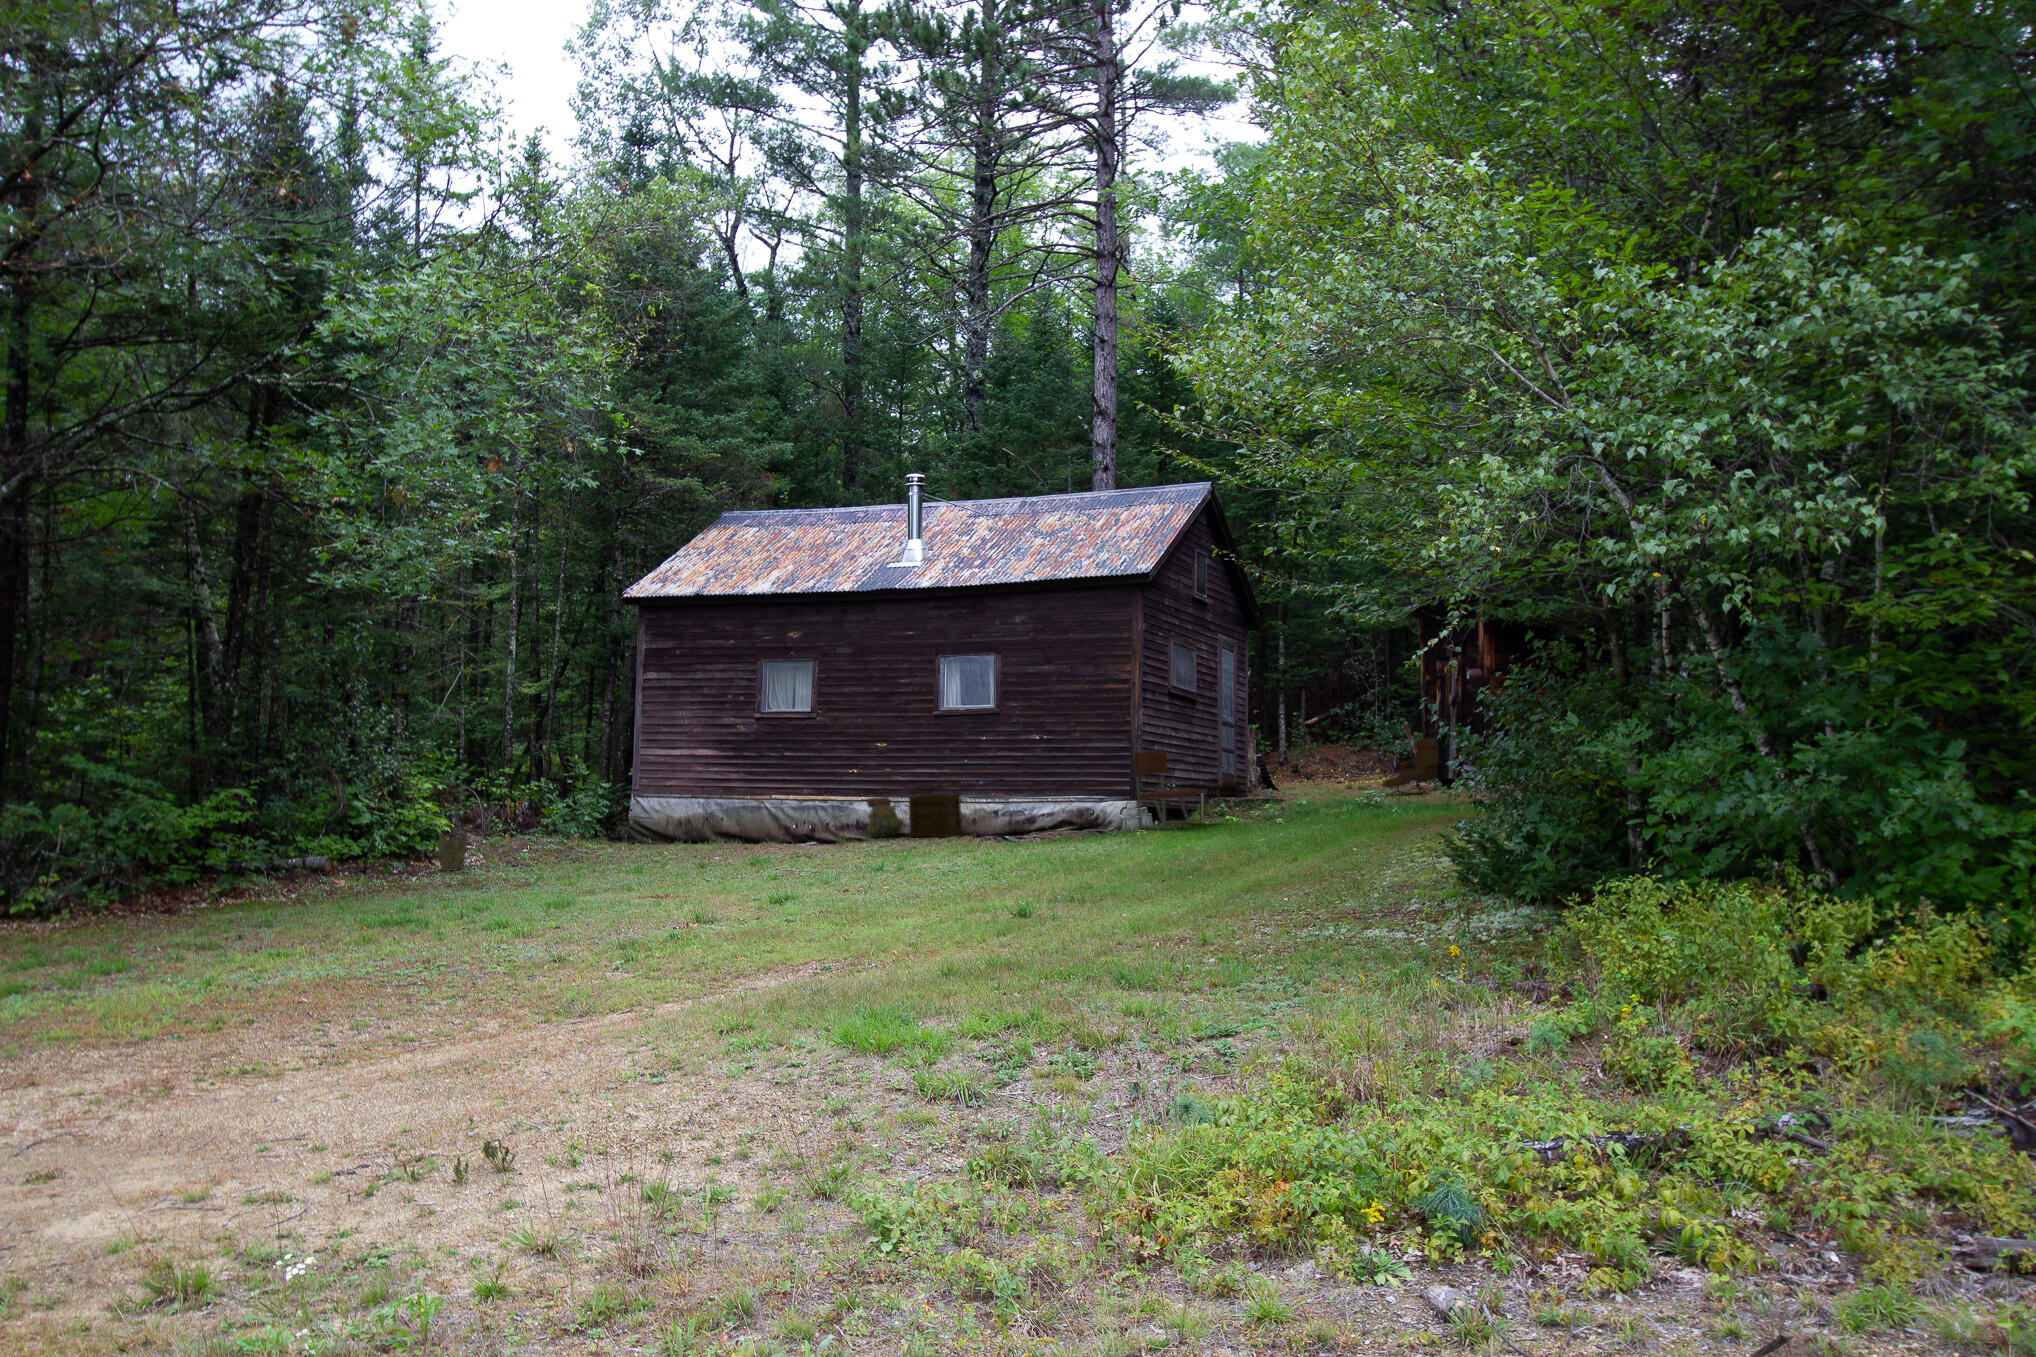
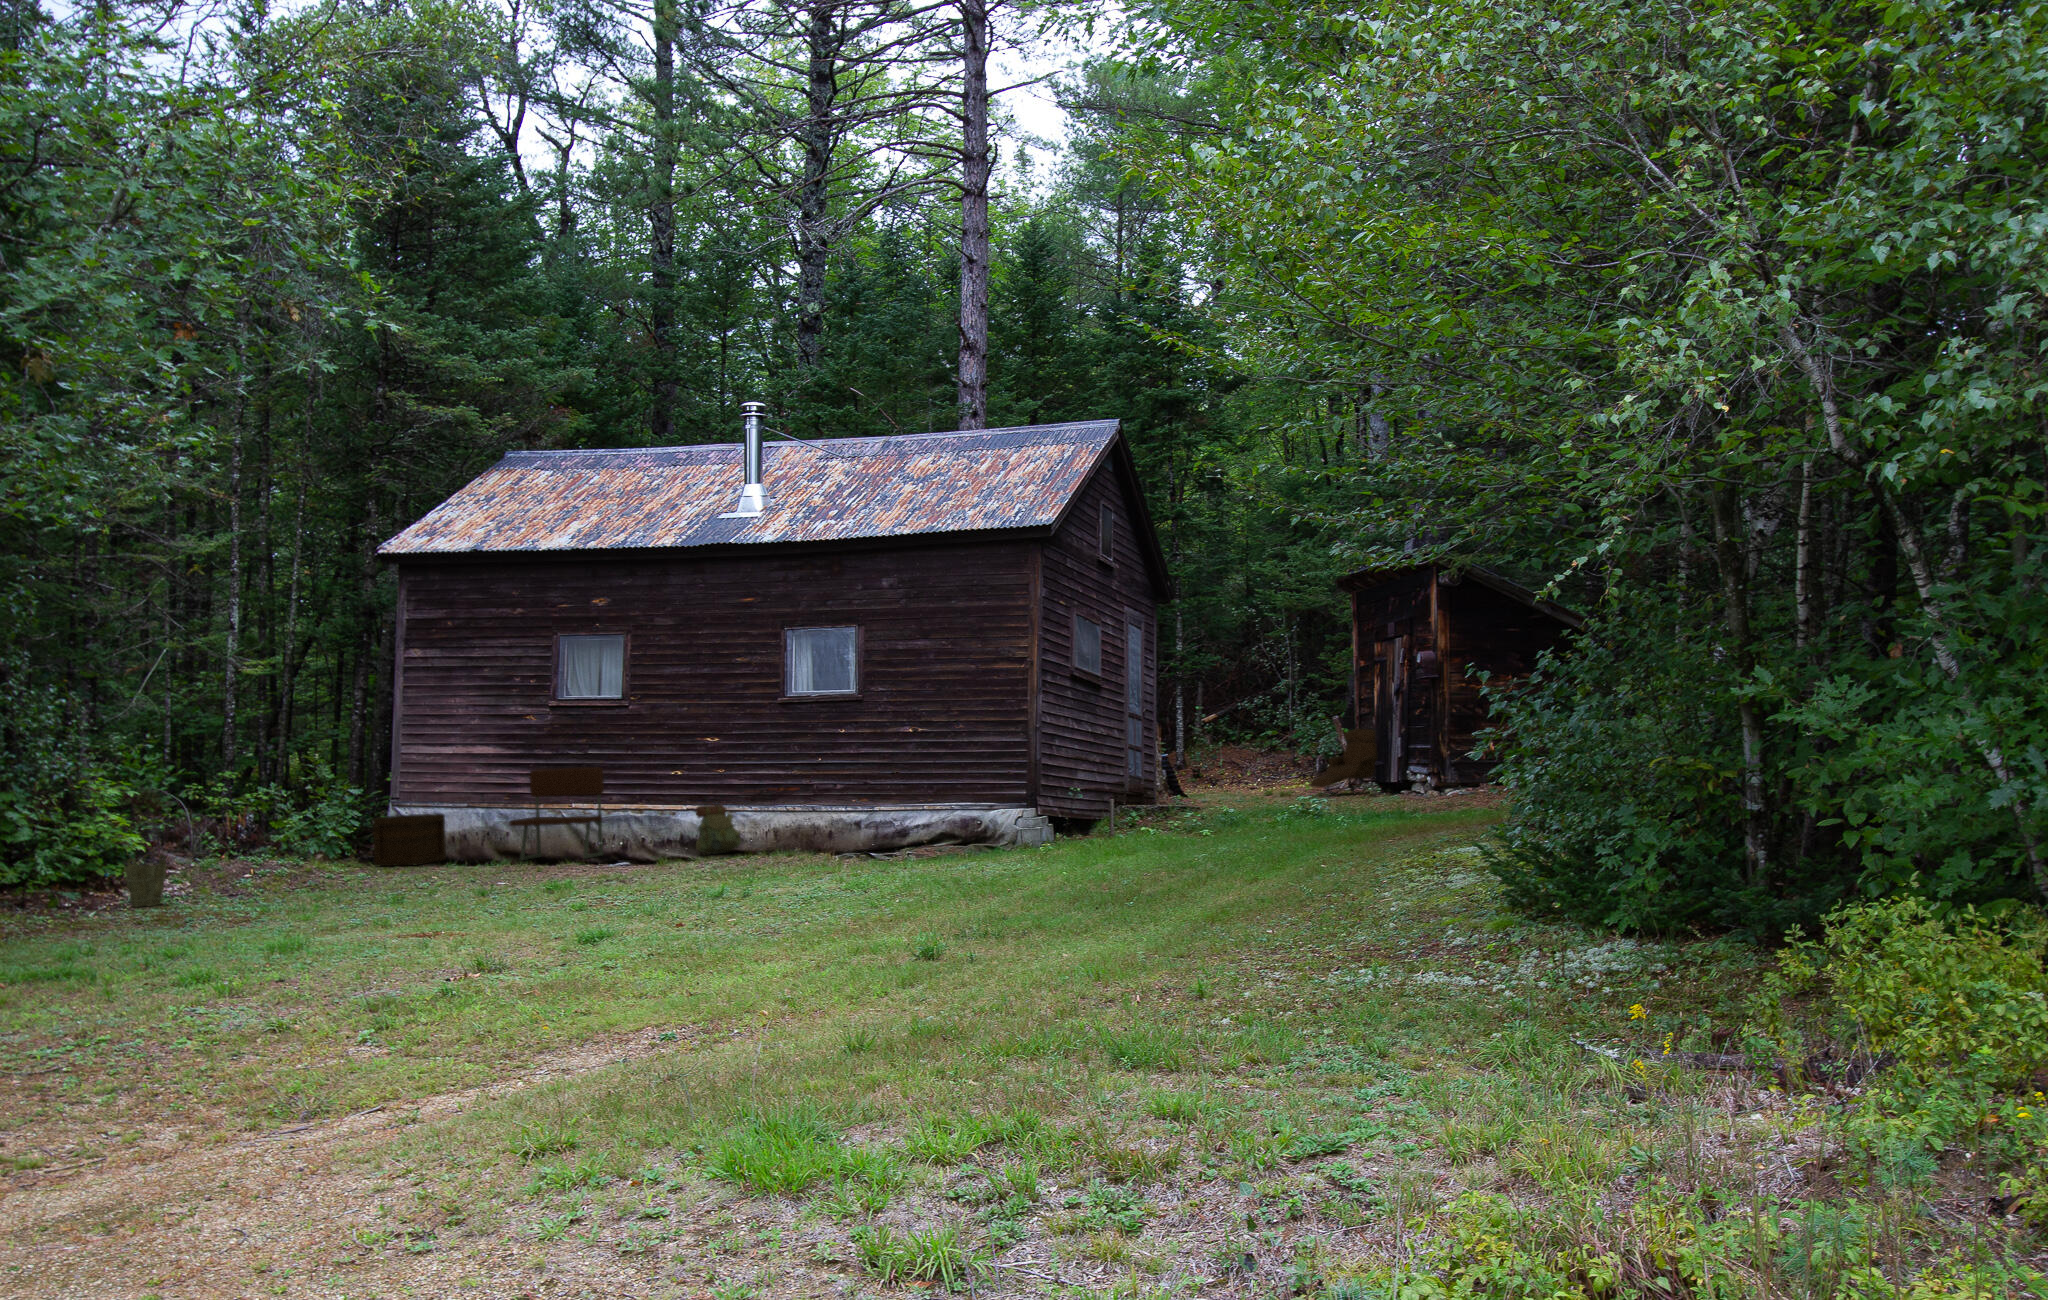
bench: present [1134,750,1199,829] -> present [510,767,604,860]
wooden crate: present [909,793,962,837] -> present [373,813,446,866]

